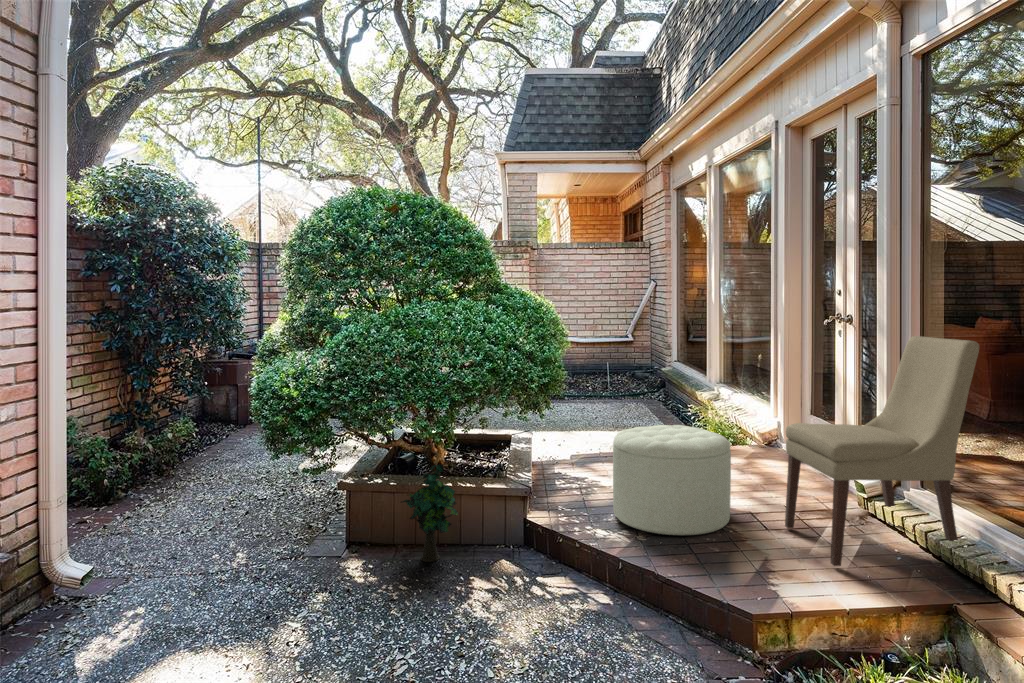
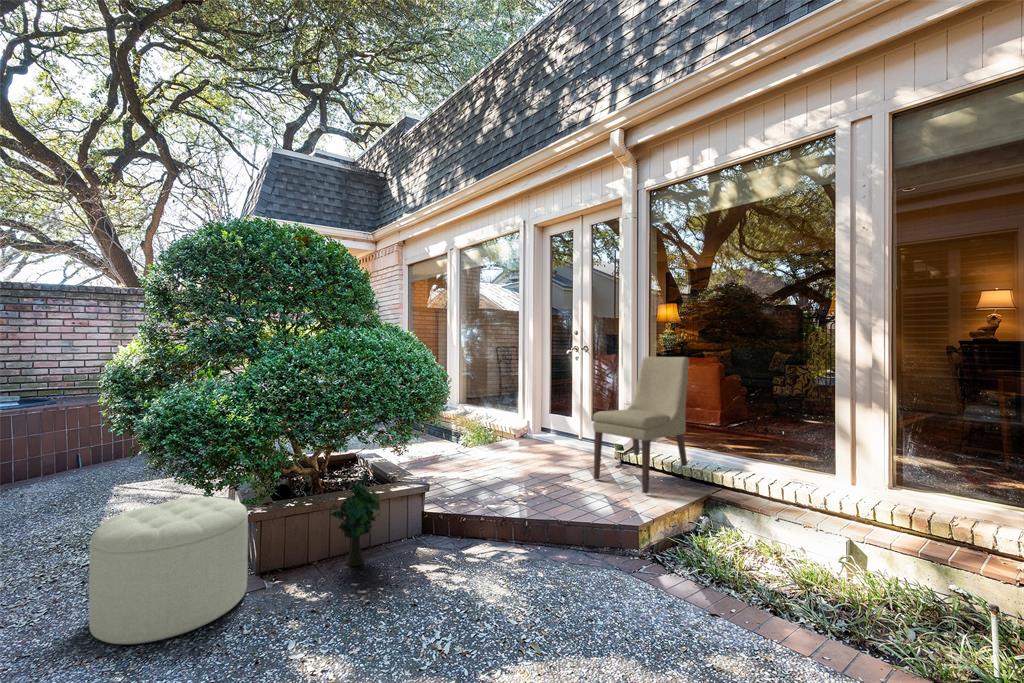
ottoman: present [613,425,731,535] -> present [89,496,248,644]

